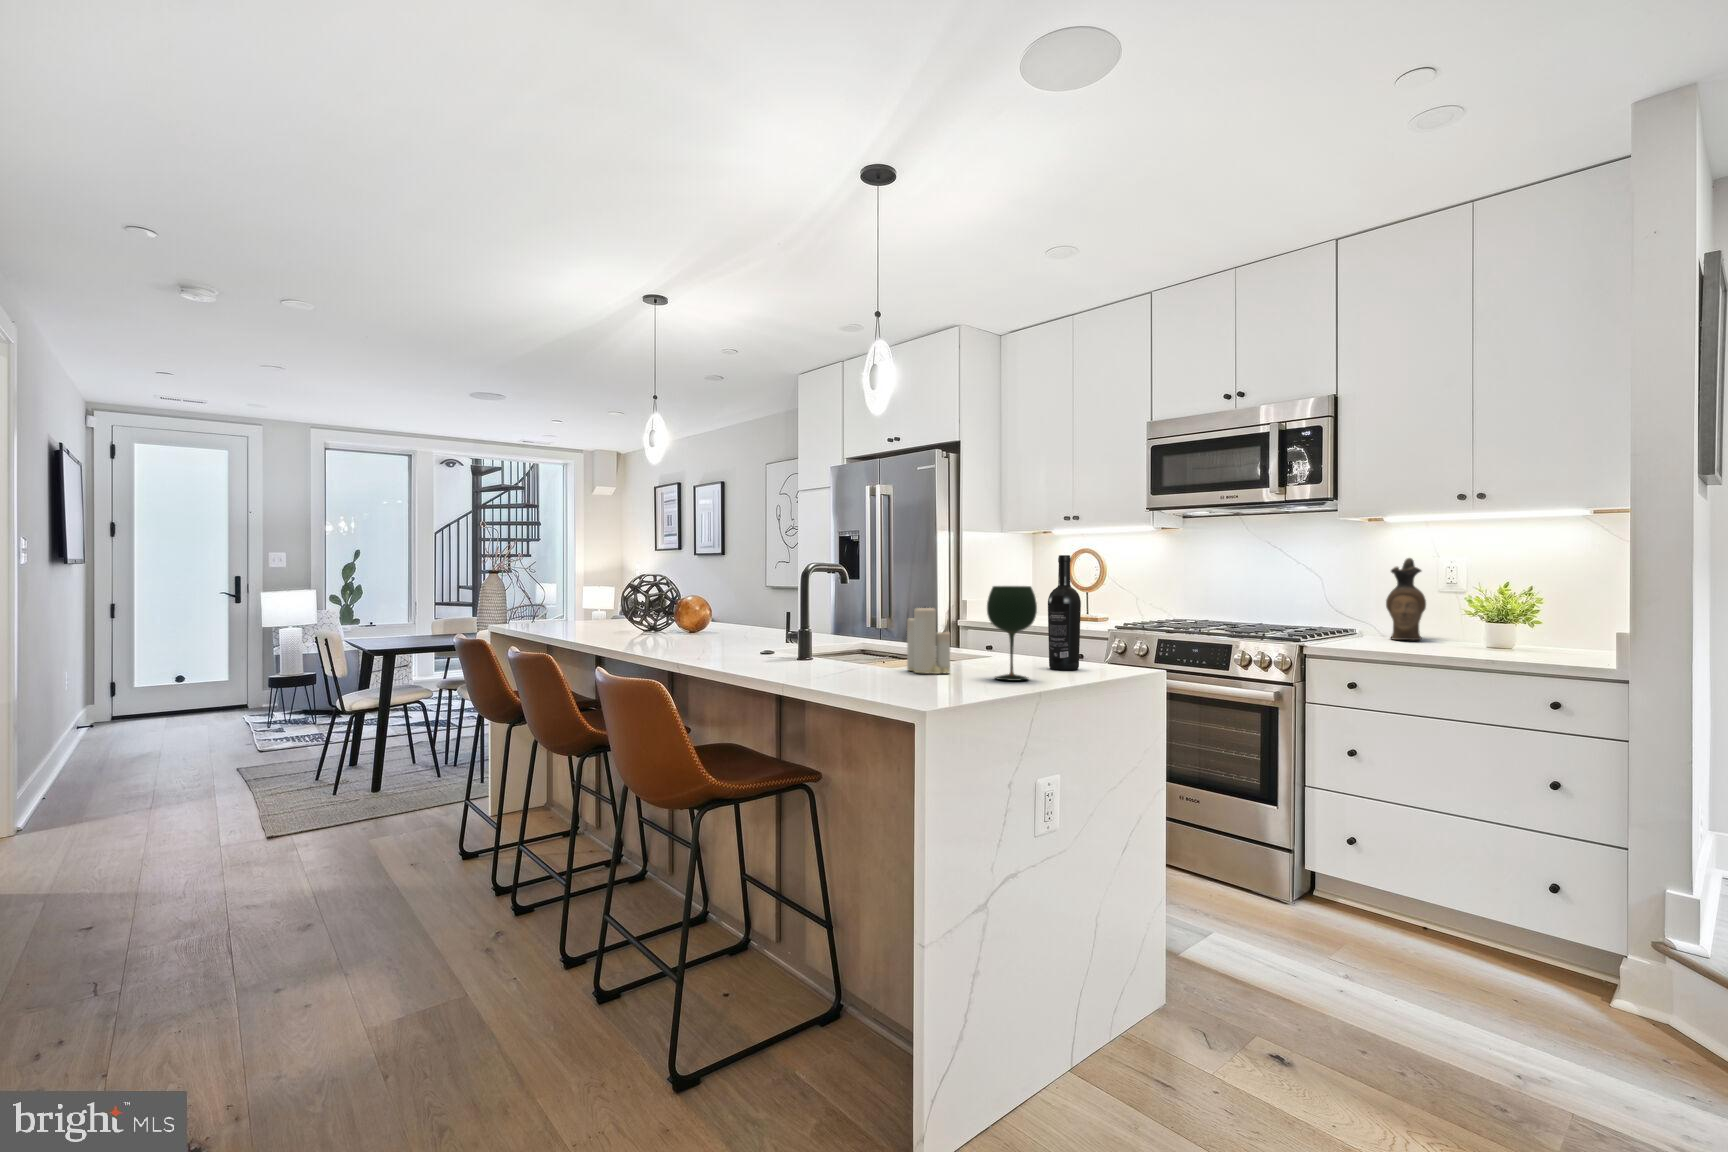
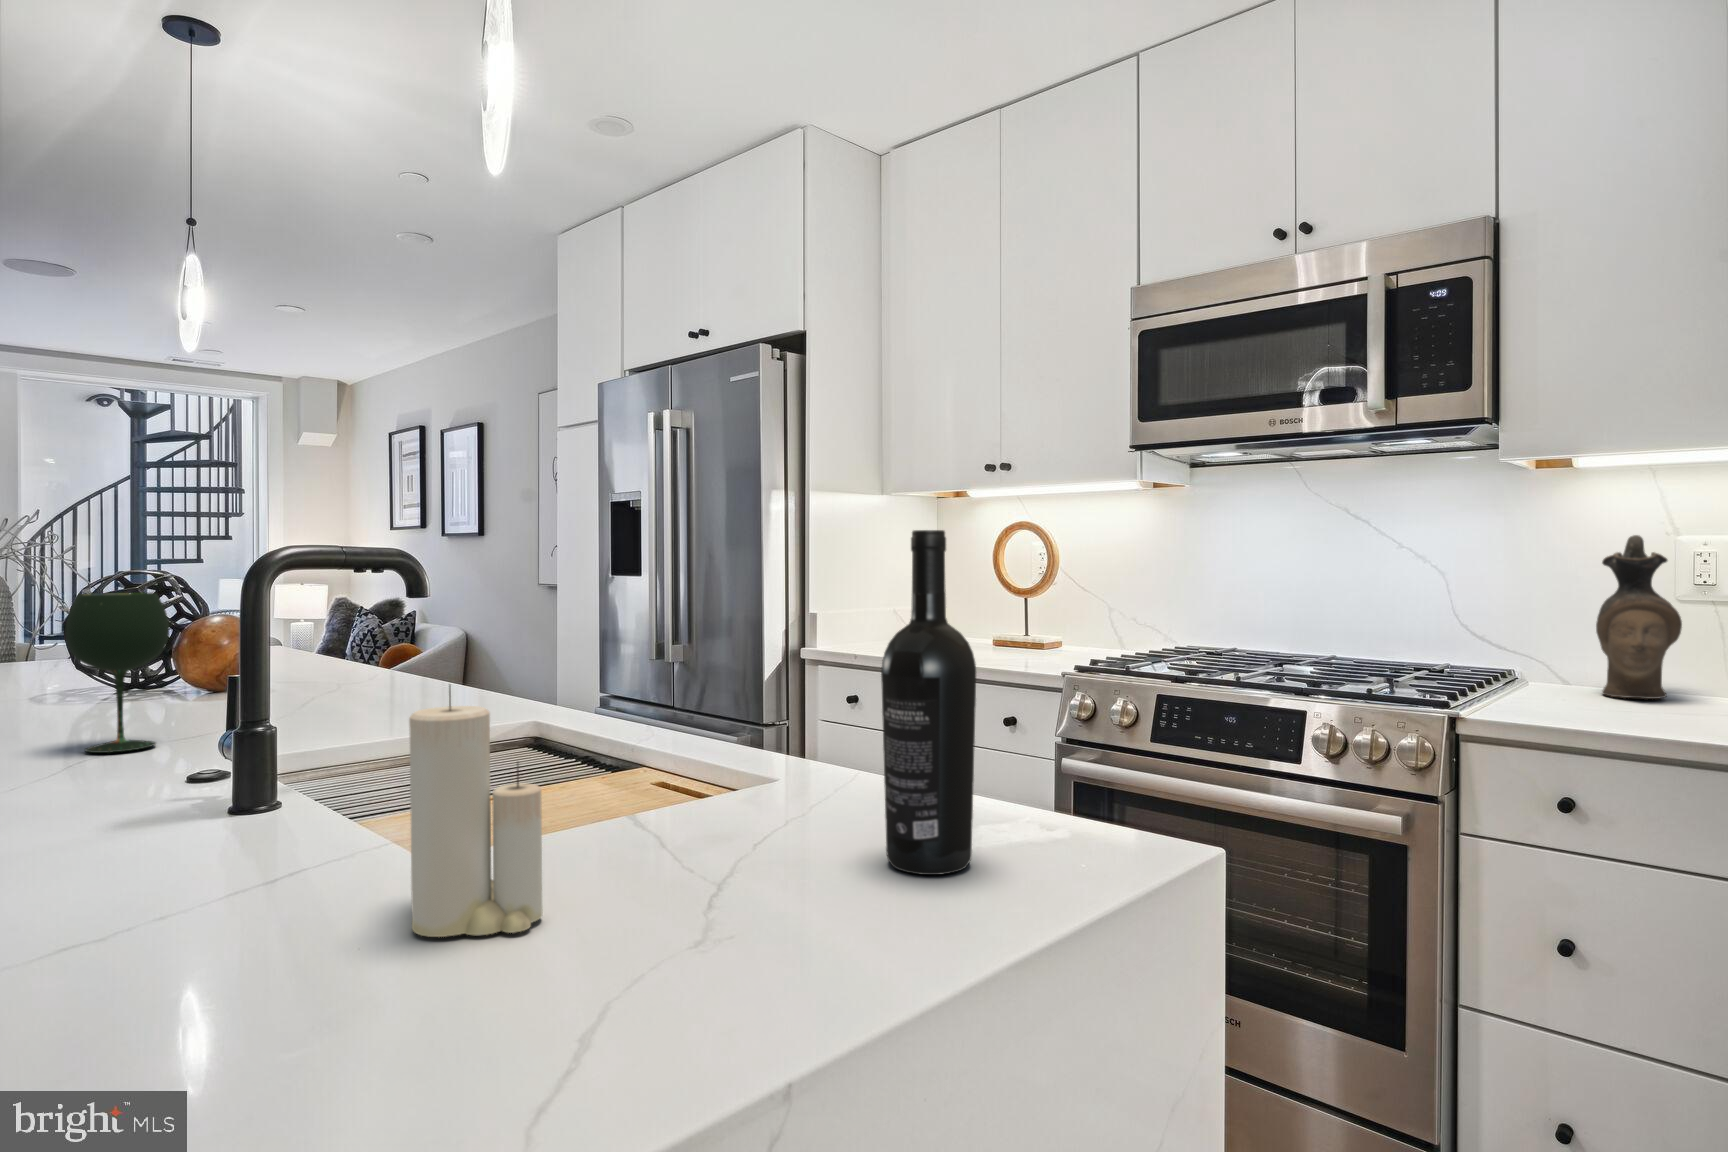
wine glass: present [987,586,1037,681] -> present [66,593,169,753]

